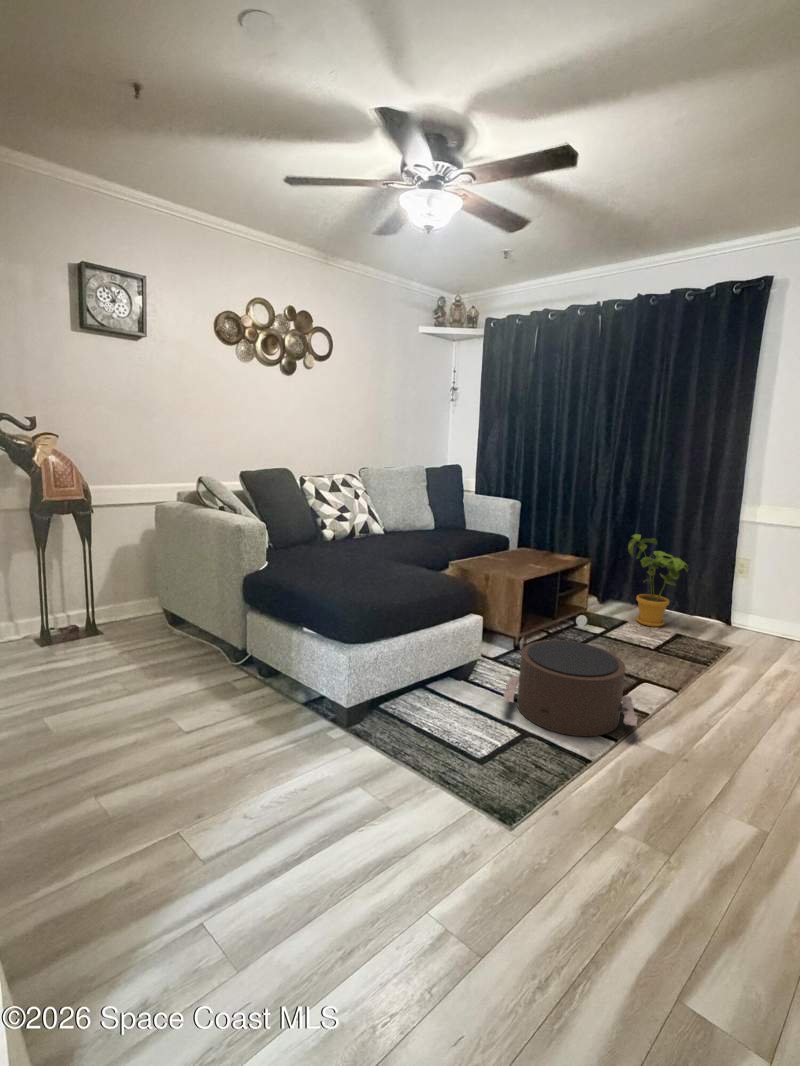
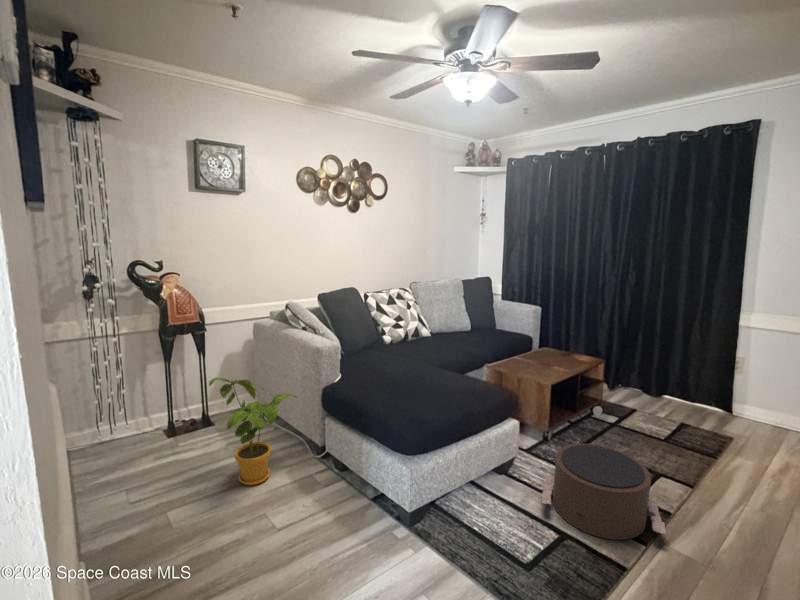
house plant: present [628,534,688,627] -> present [209,378,296,485]

